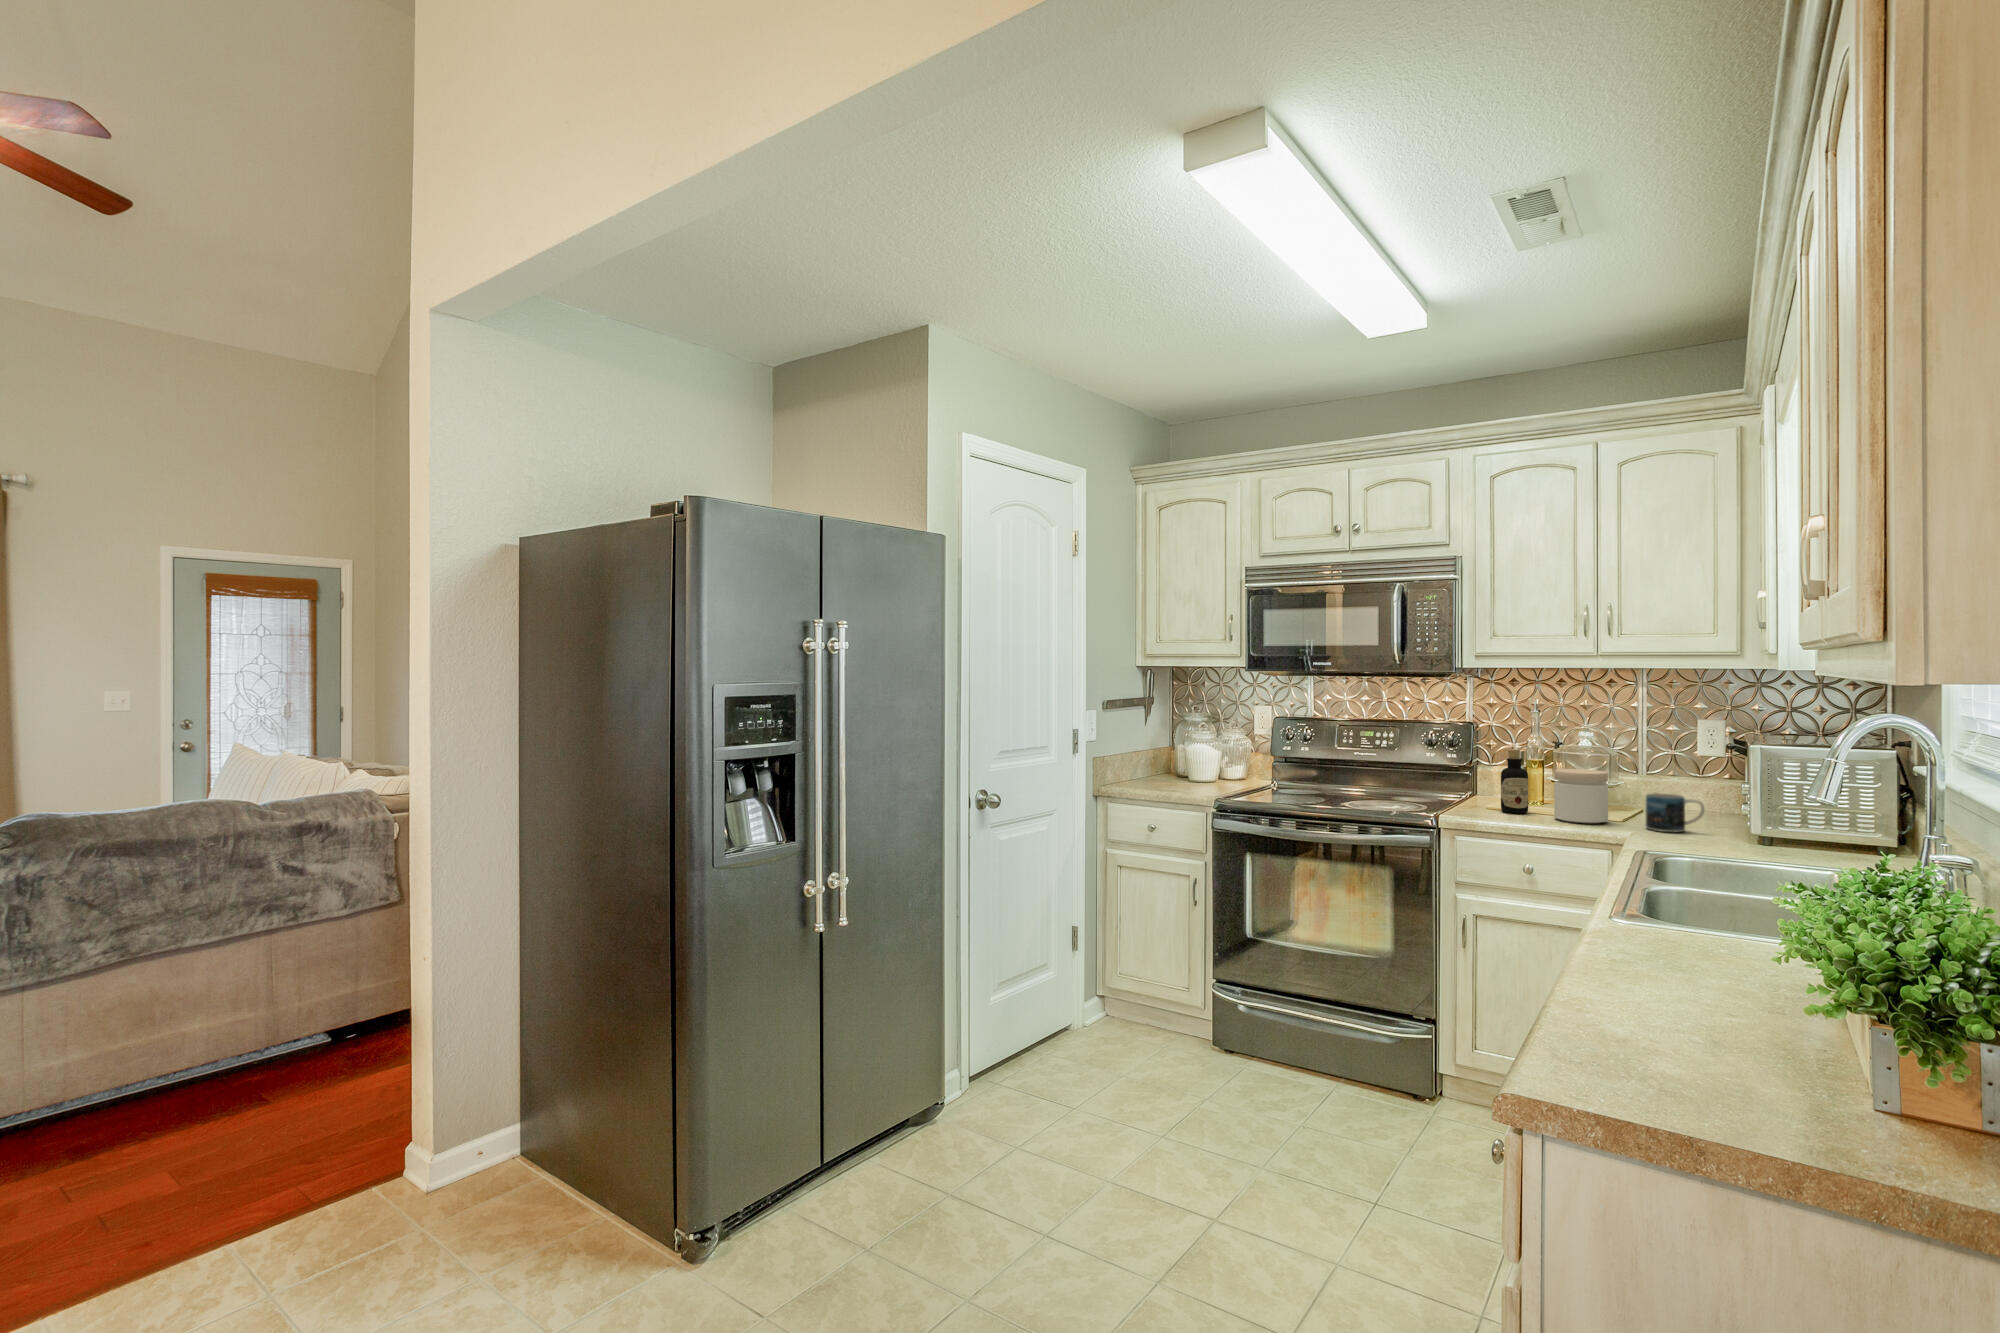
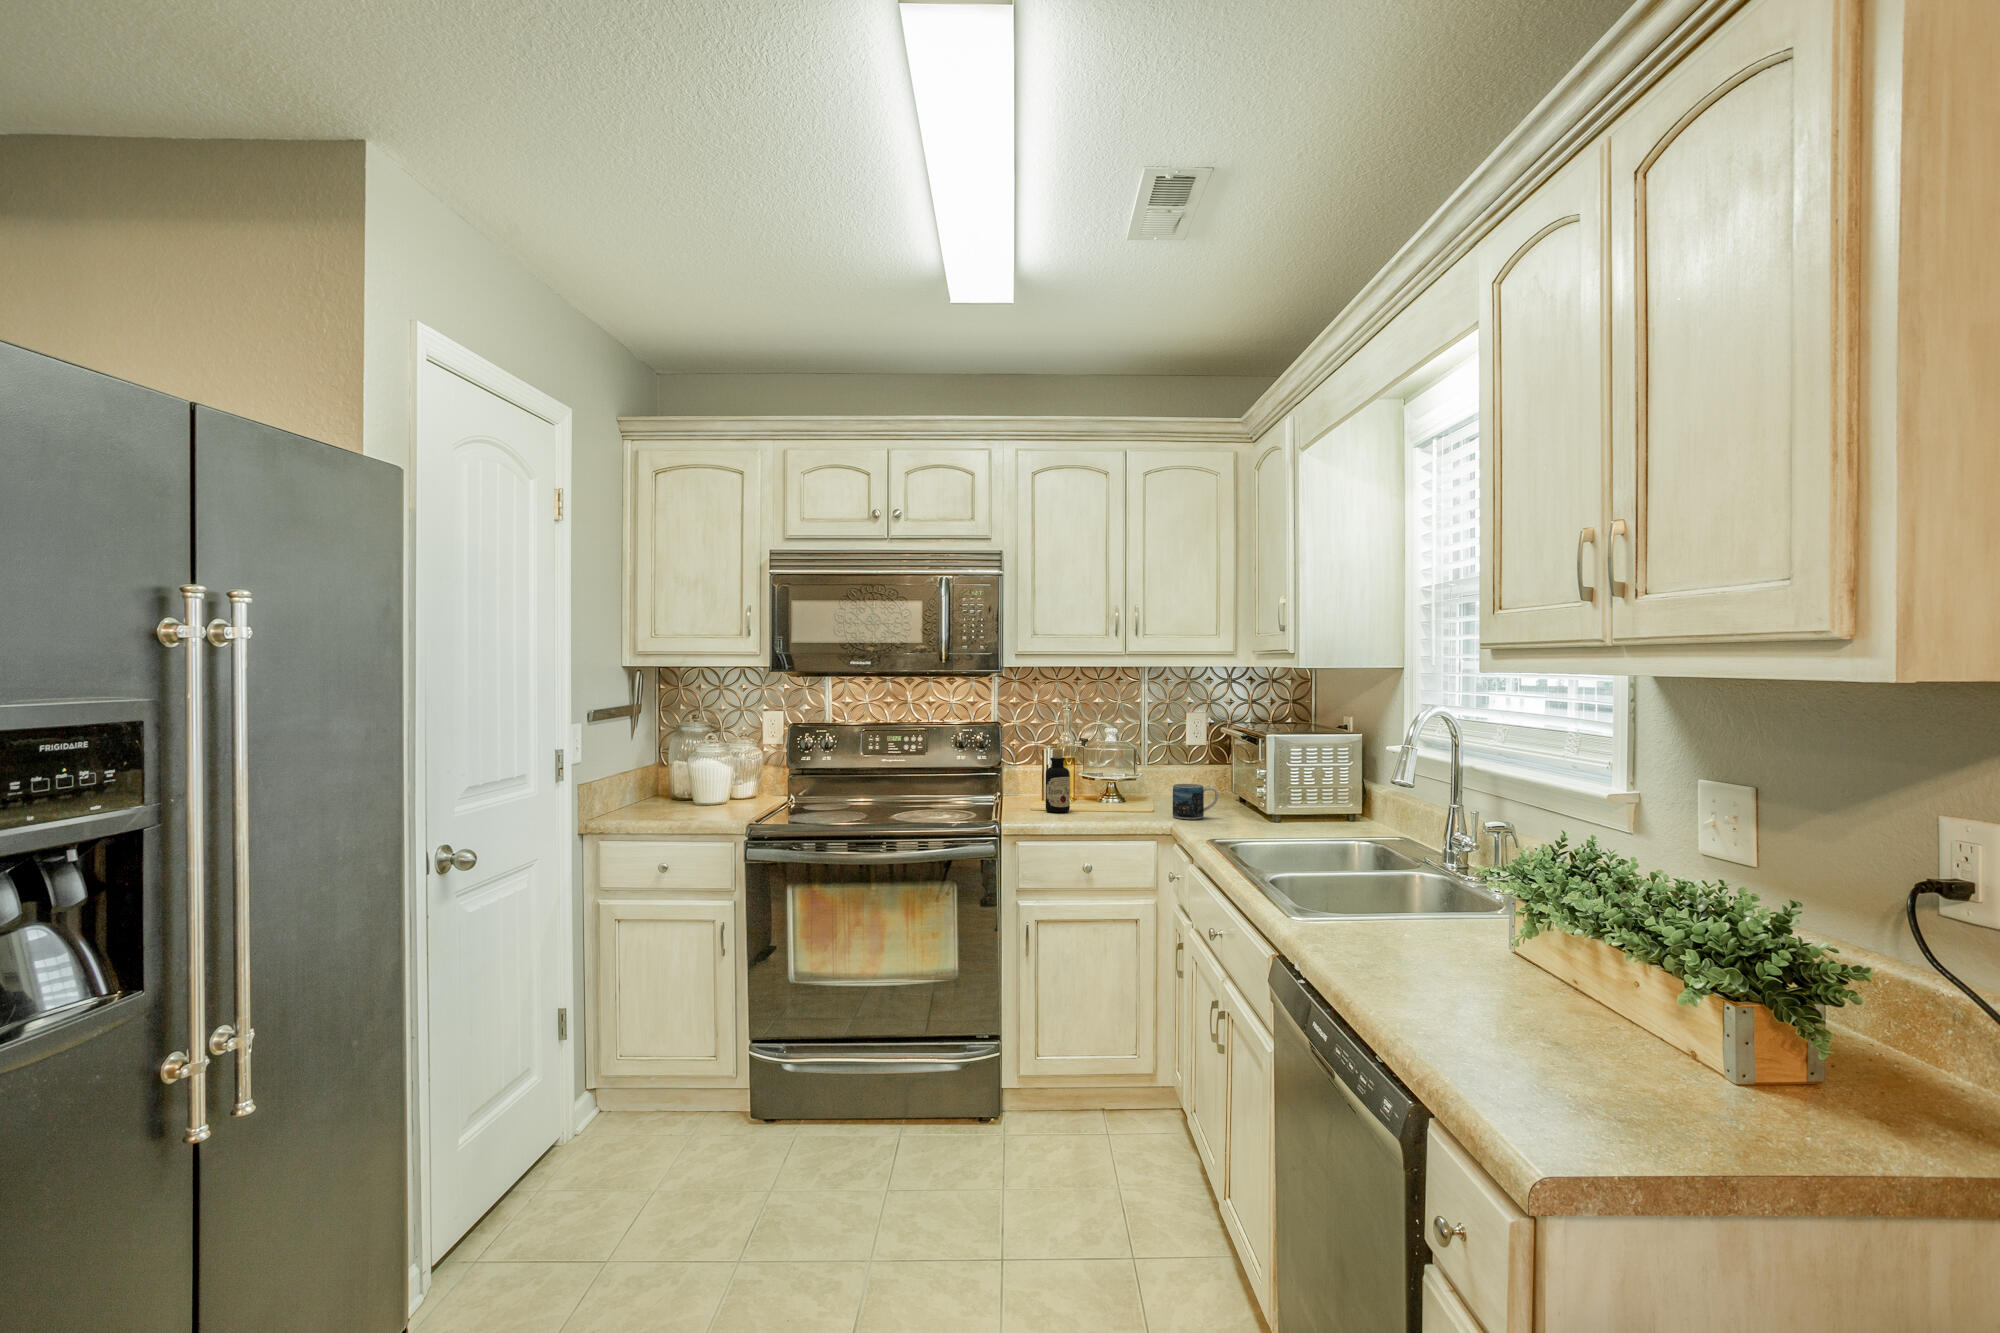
jar: present [1554,769,1608,823] -> none [1096,765,1141,817]

